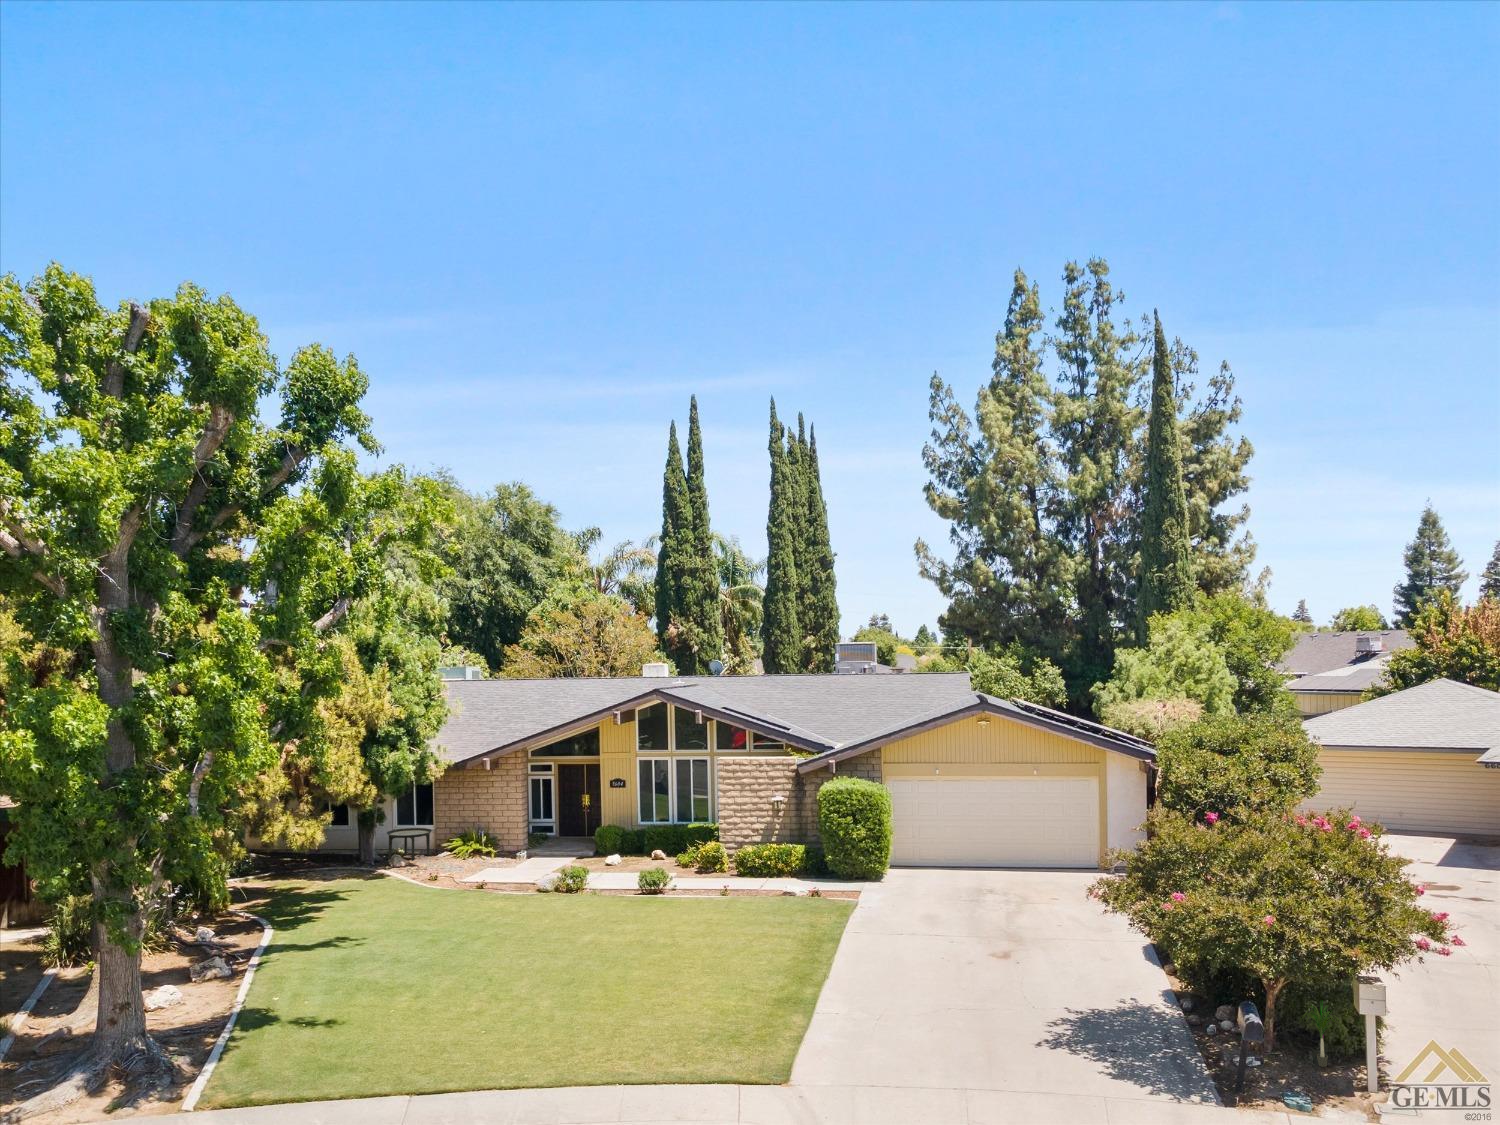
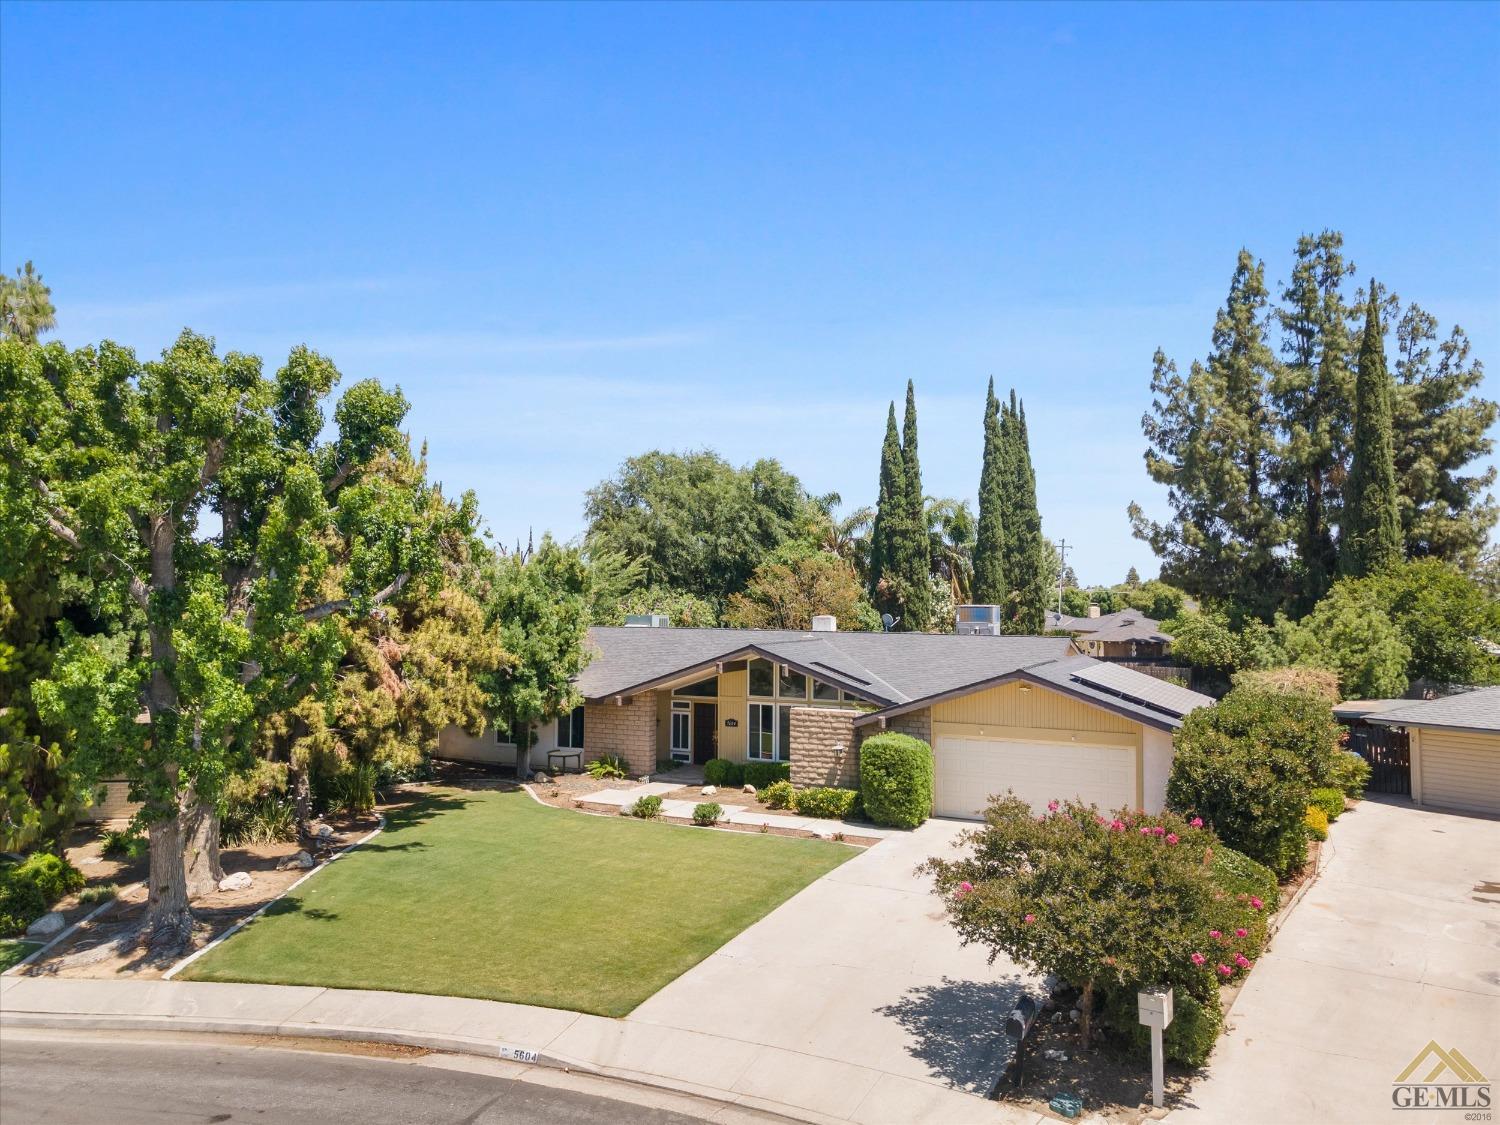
potted plant: present [1309,1006,1332,1067] -> none [1060,1000,1104,1068]

